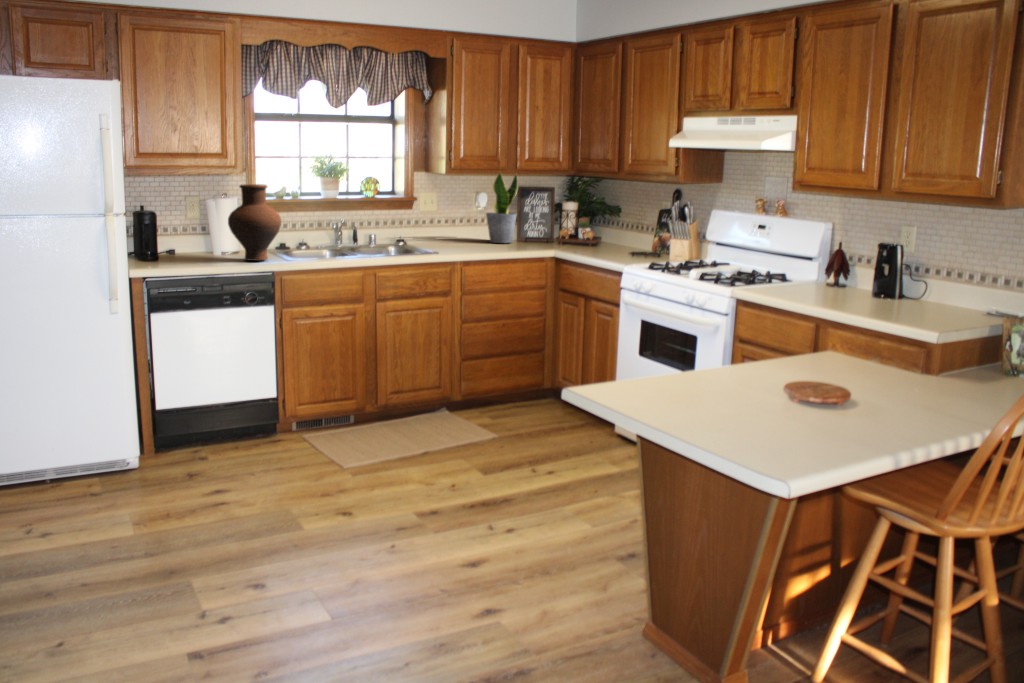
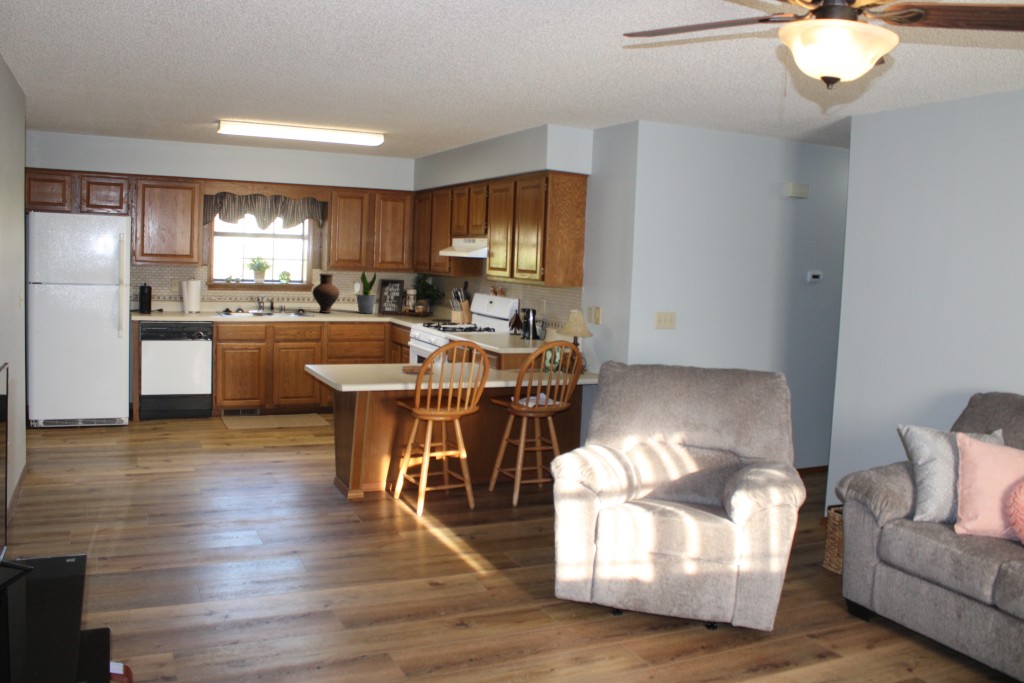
vase: present [228,184,281,261] -> present [312,274,340,313]

